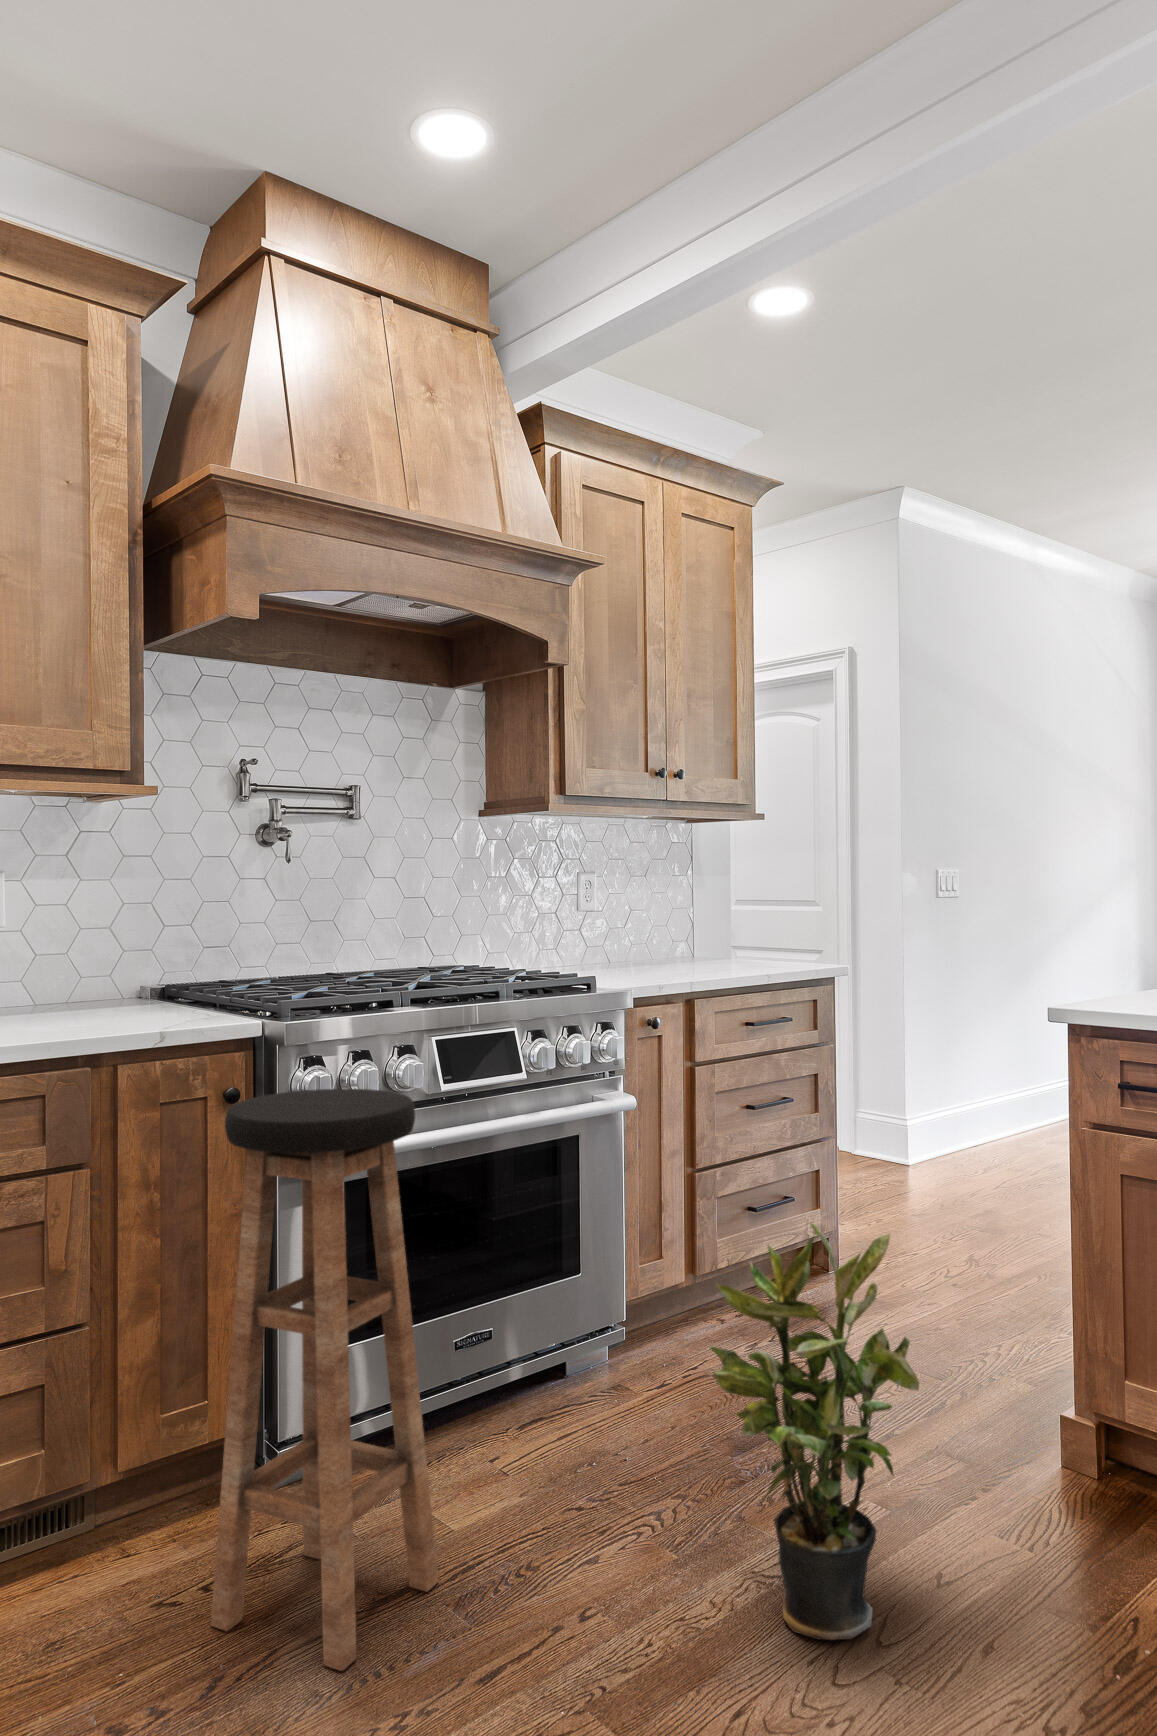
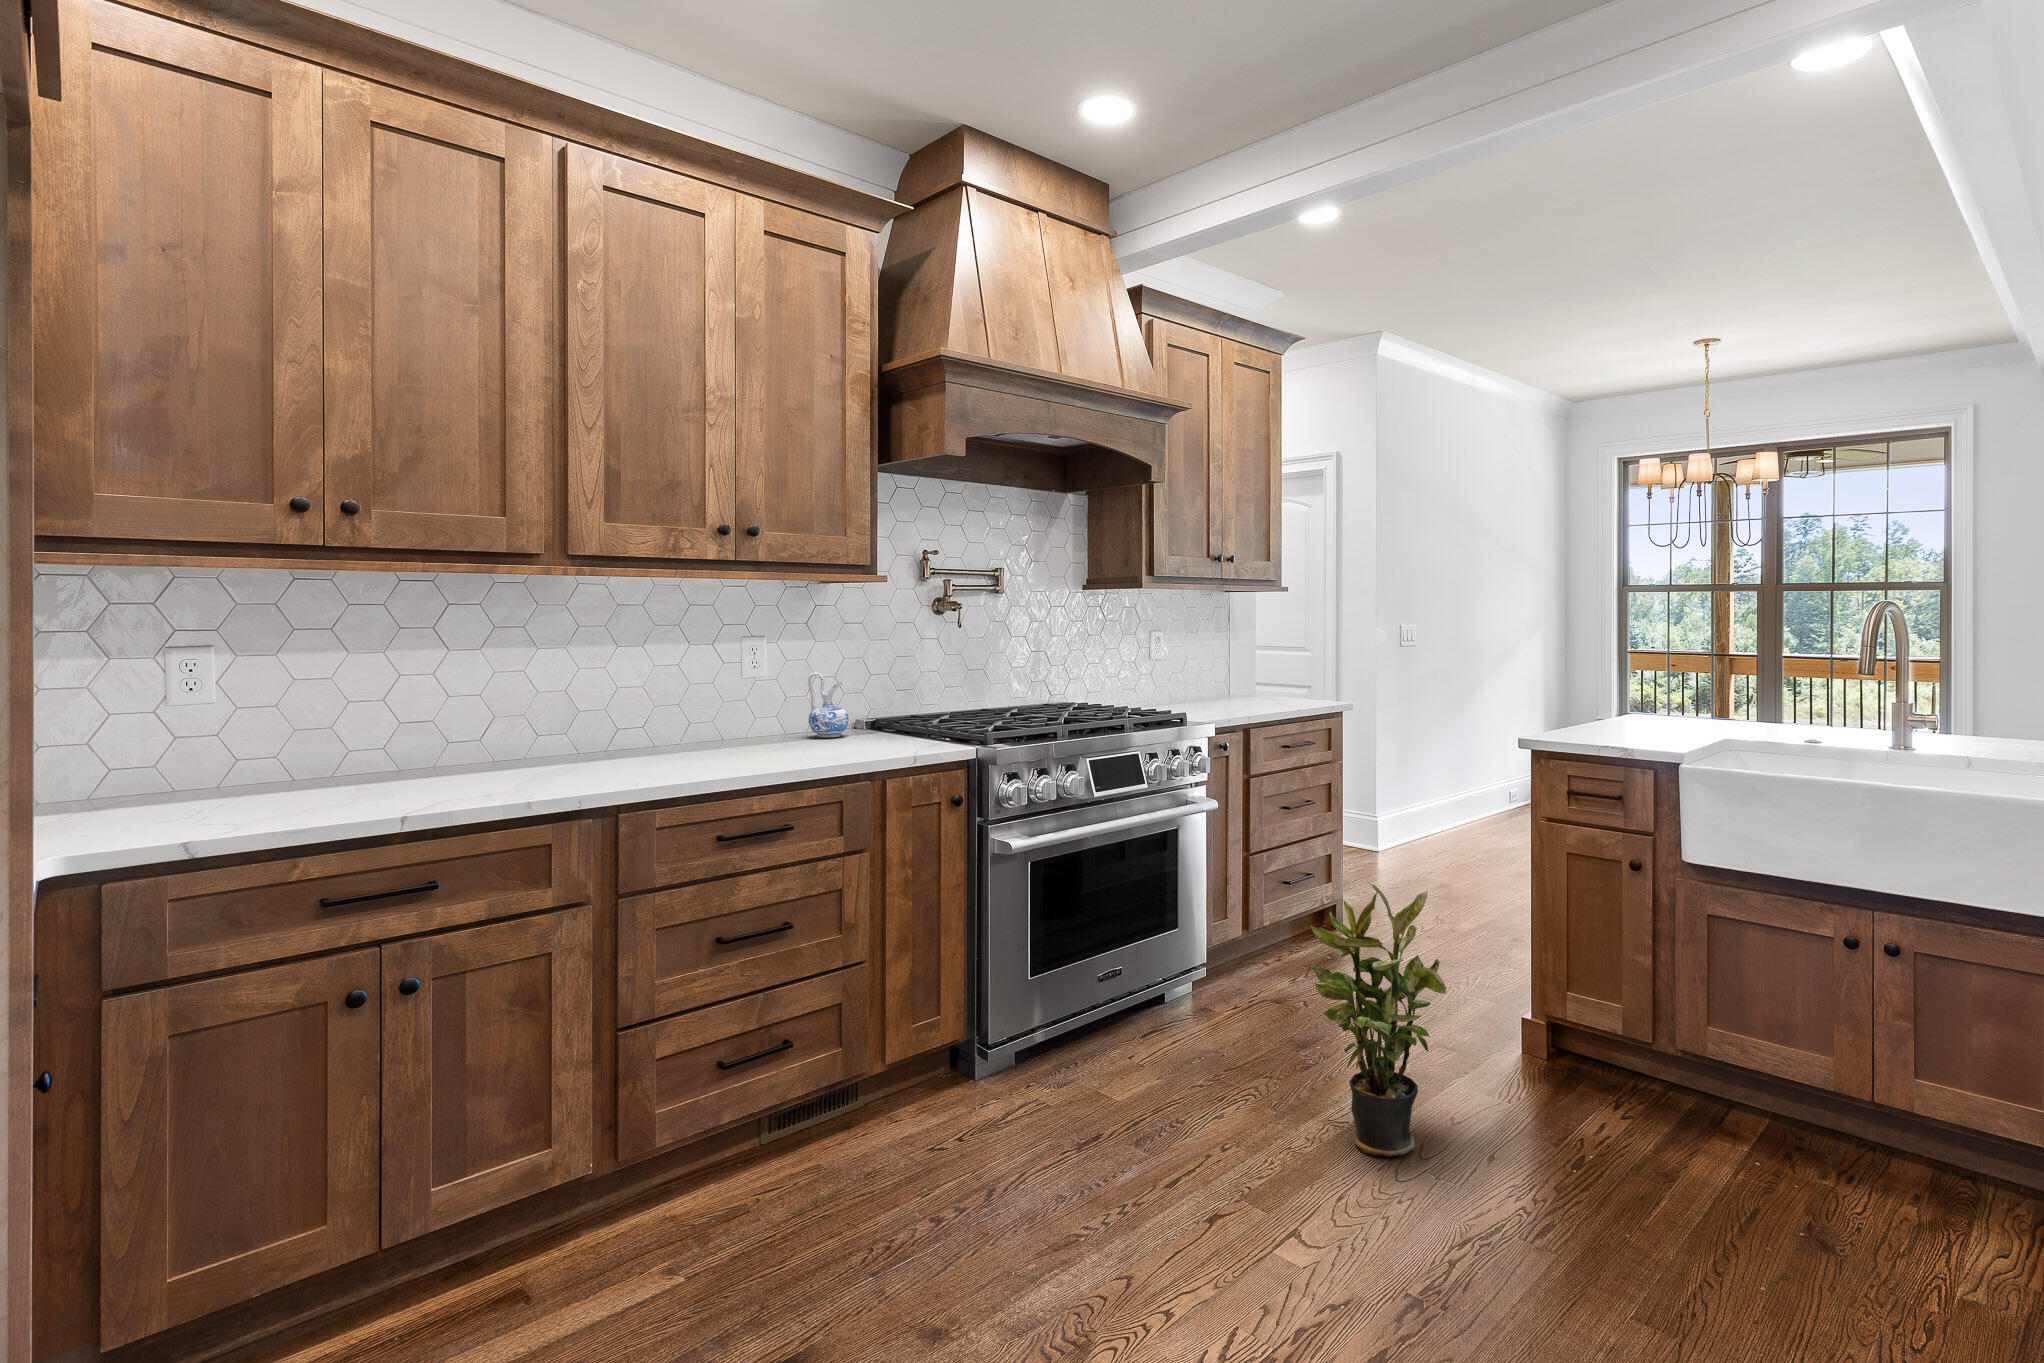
ceramic pitcher: none [49,919,107,1008] -> present [808,672,849,737]
bar stool: present [211,1089,439,1671] -> none [973,796,1119,1183]

